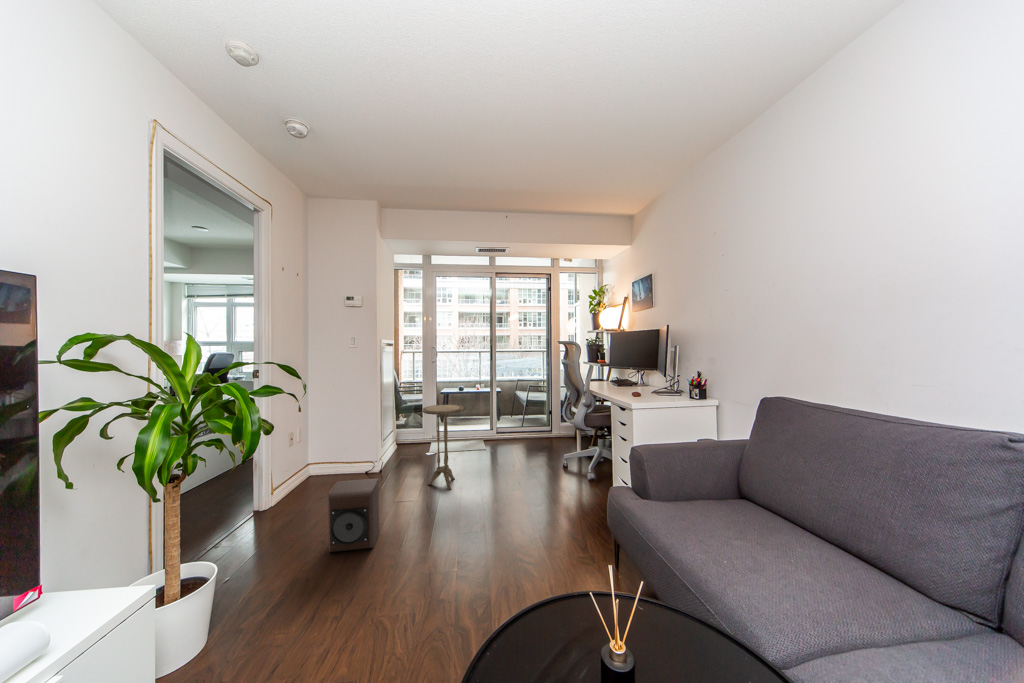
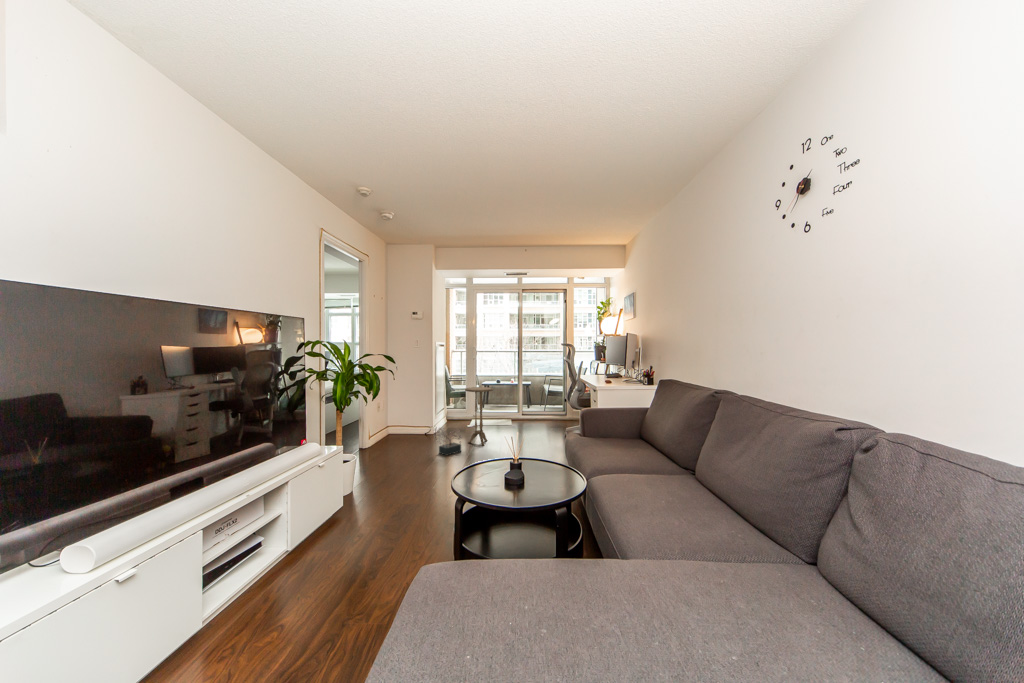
decorative plant: none [374,472,420,515] -> present [434,428,462,455]
speaker: present [328,478,379,552] -> none [407,427,436,468]

